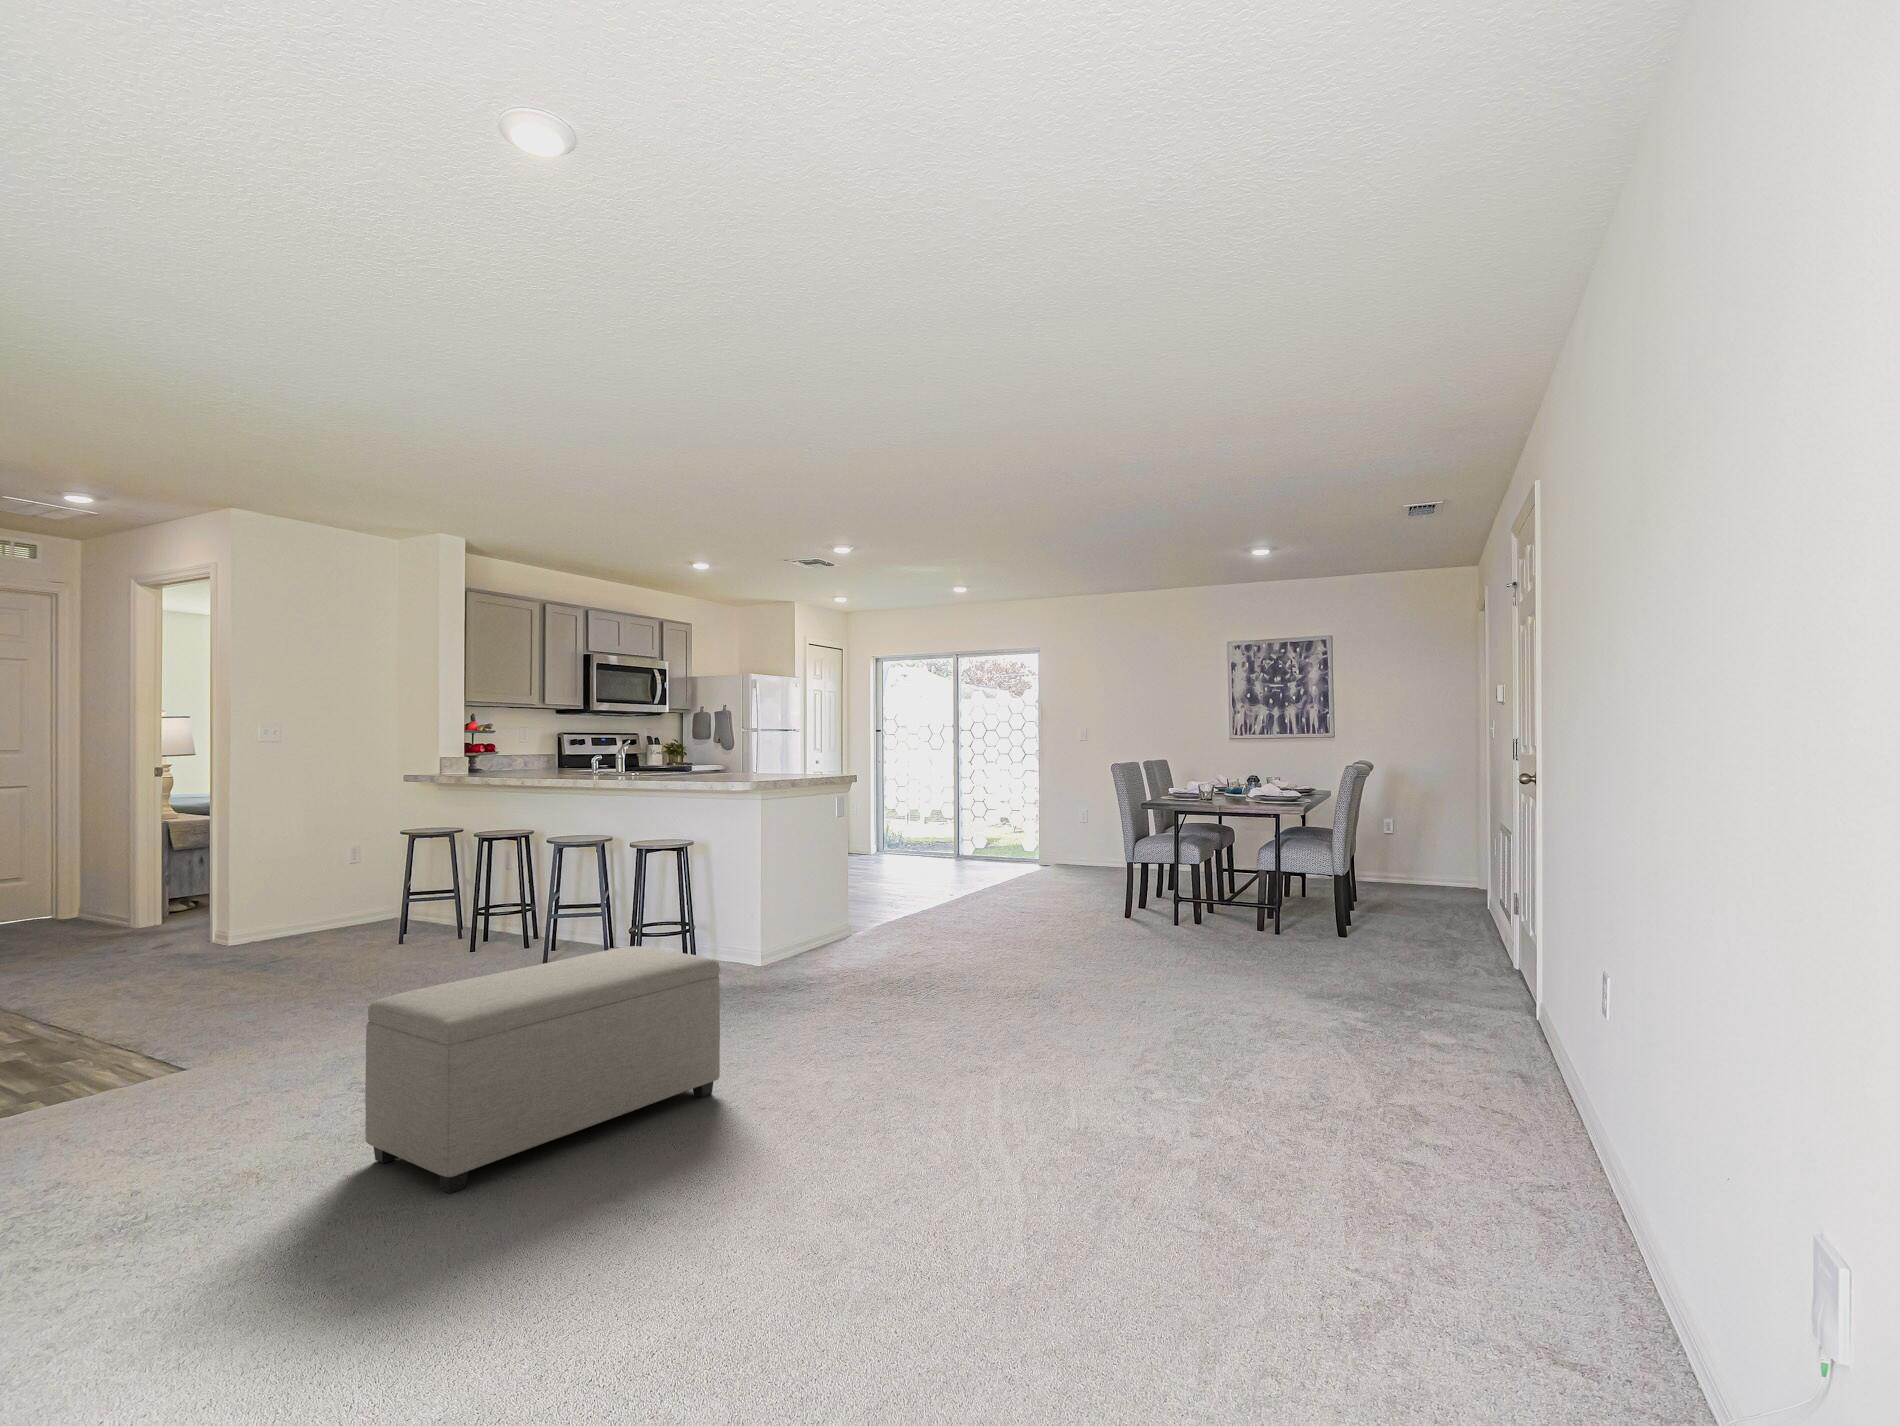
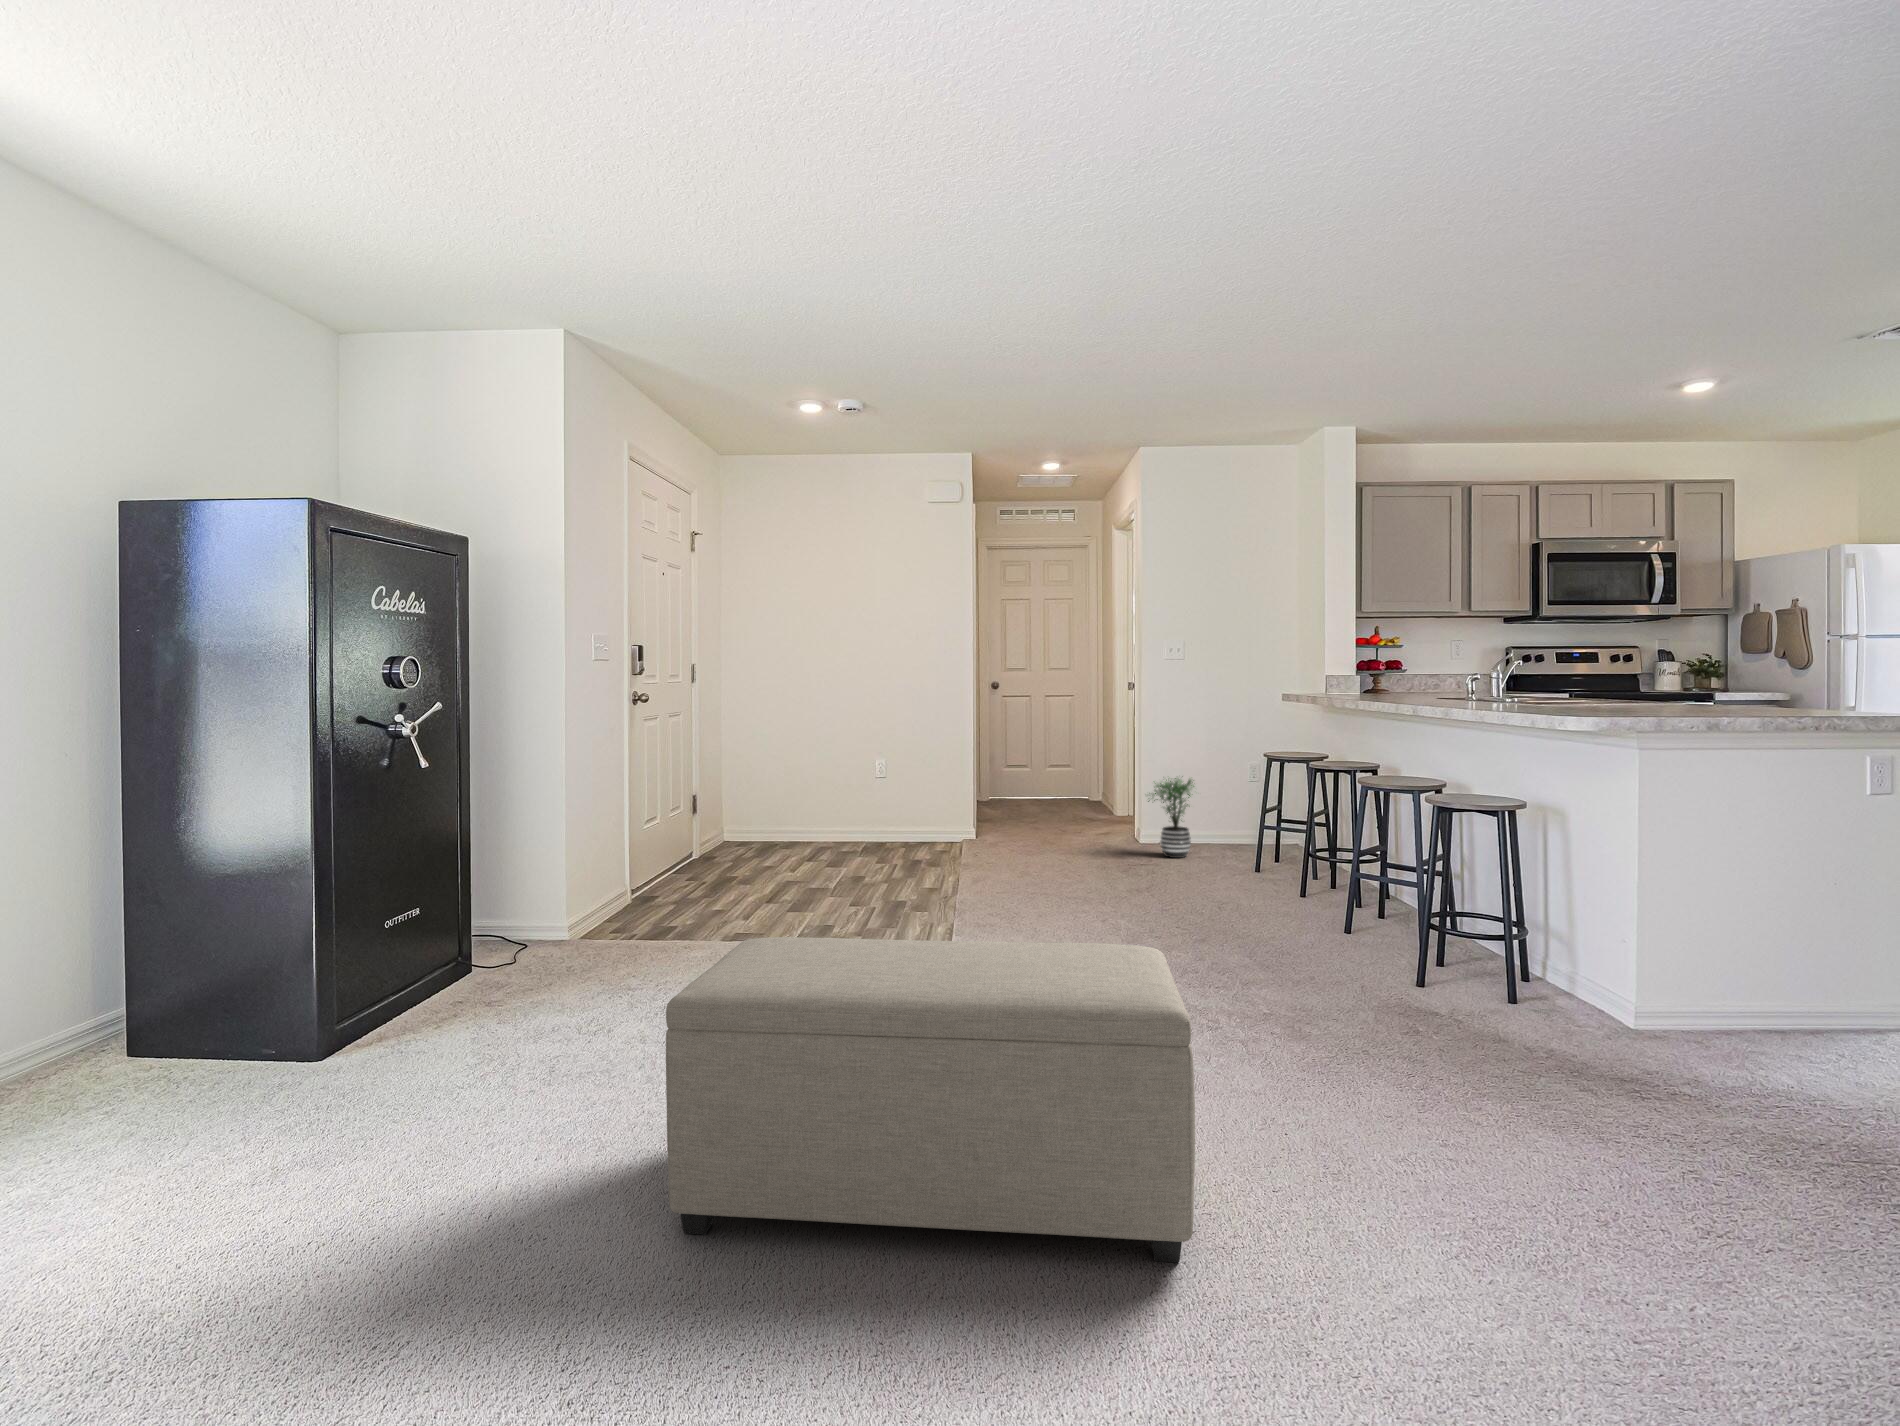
potted plant: none [275,858,338,944] -> present [1148,776,1194,858]

